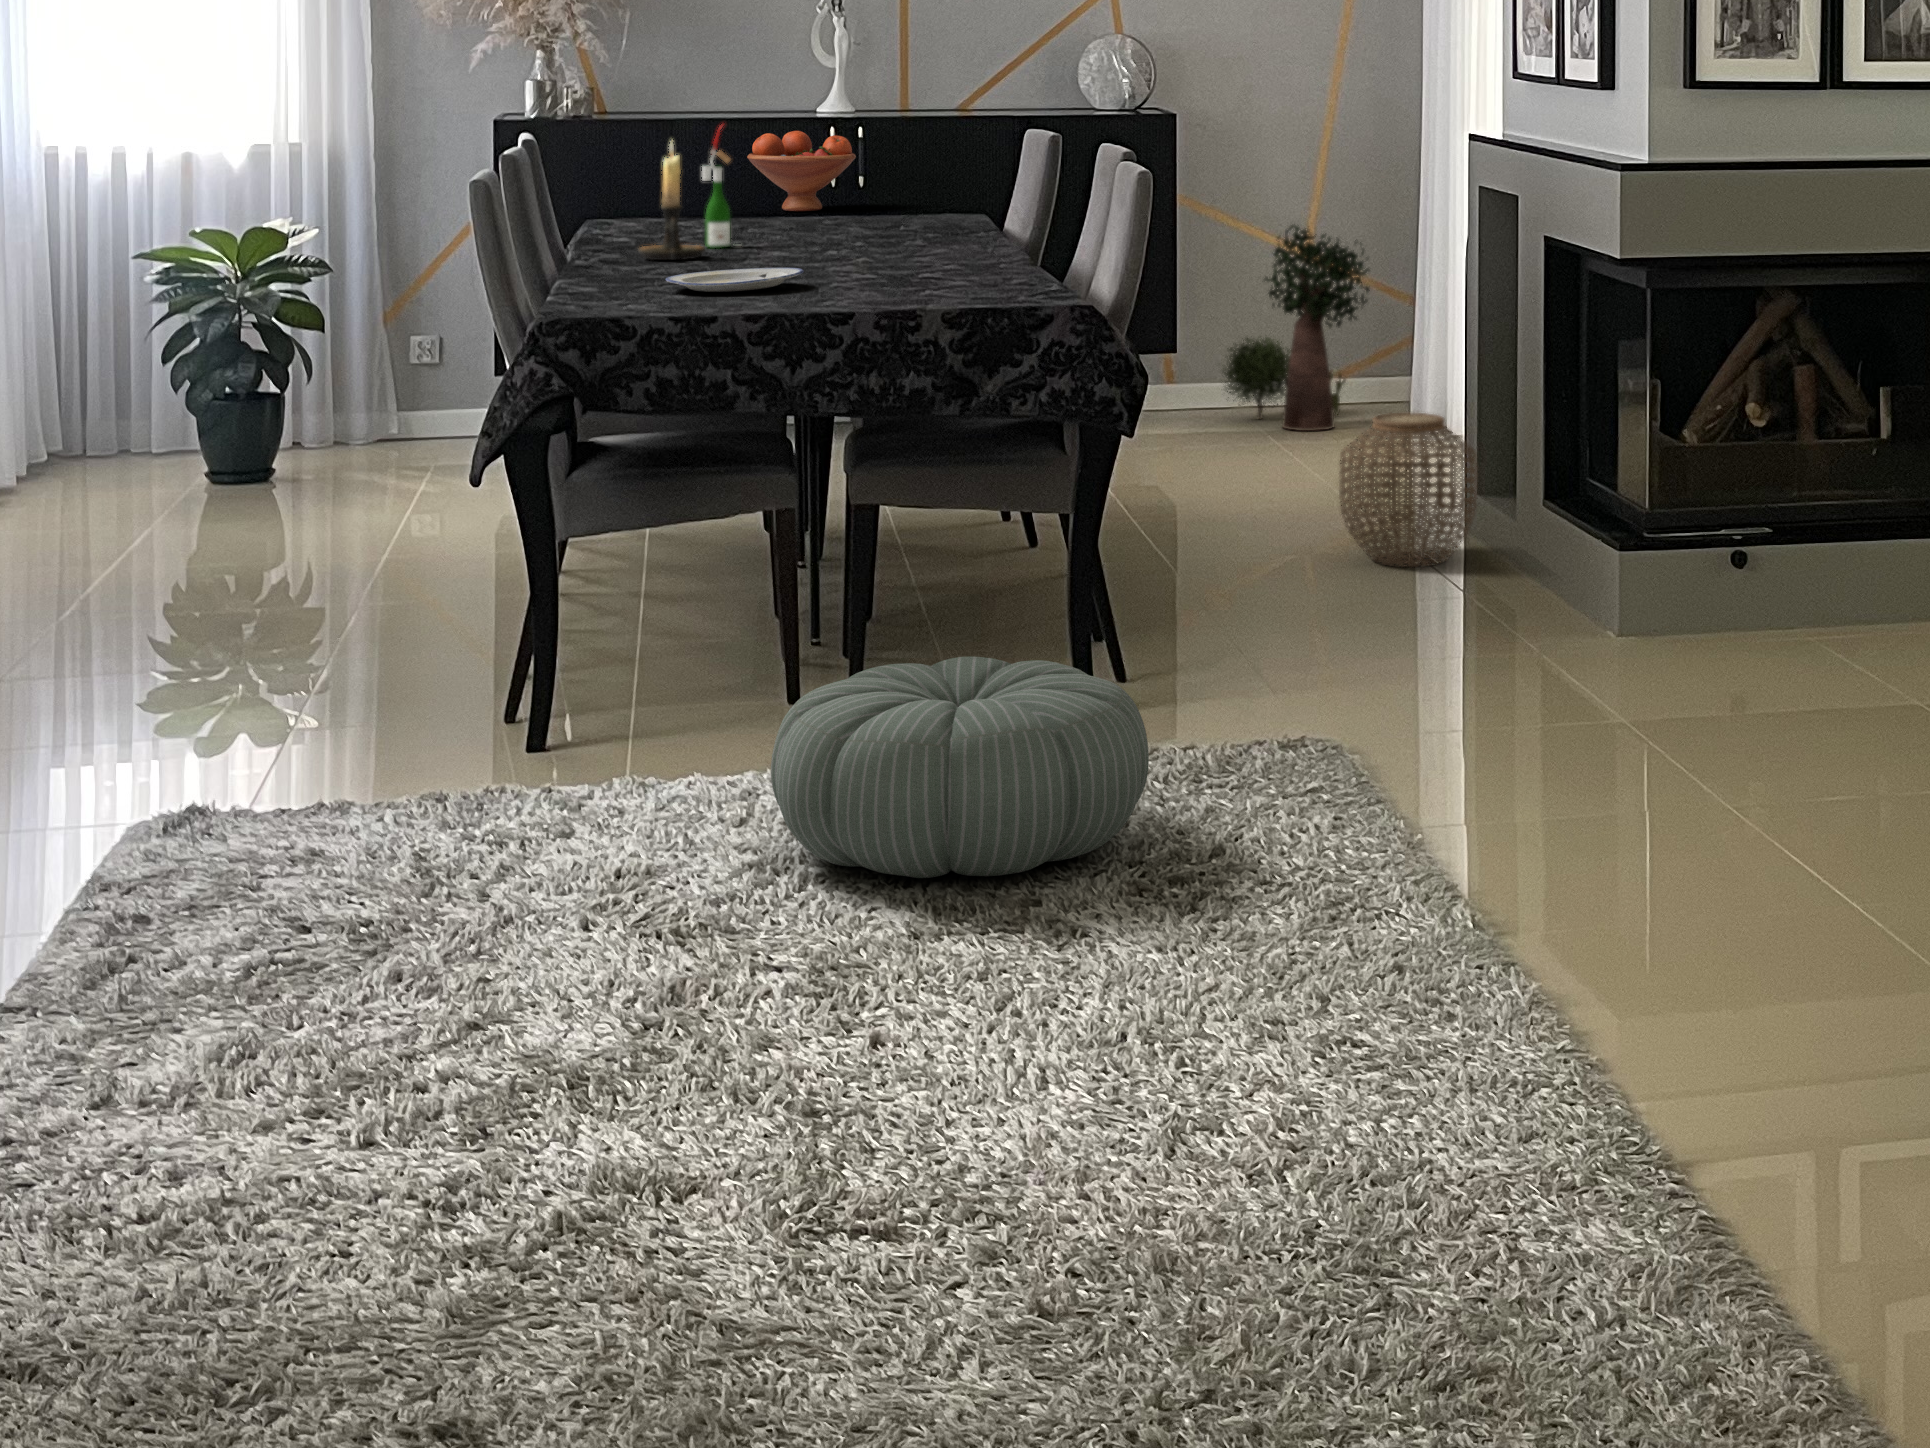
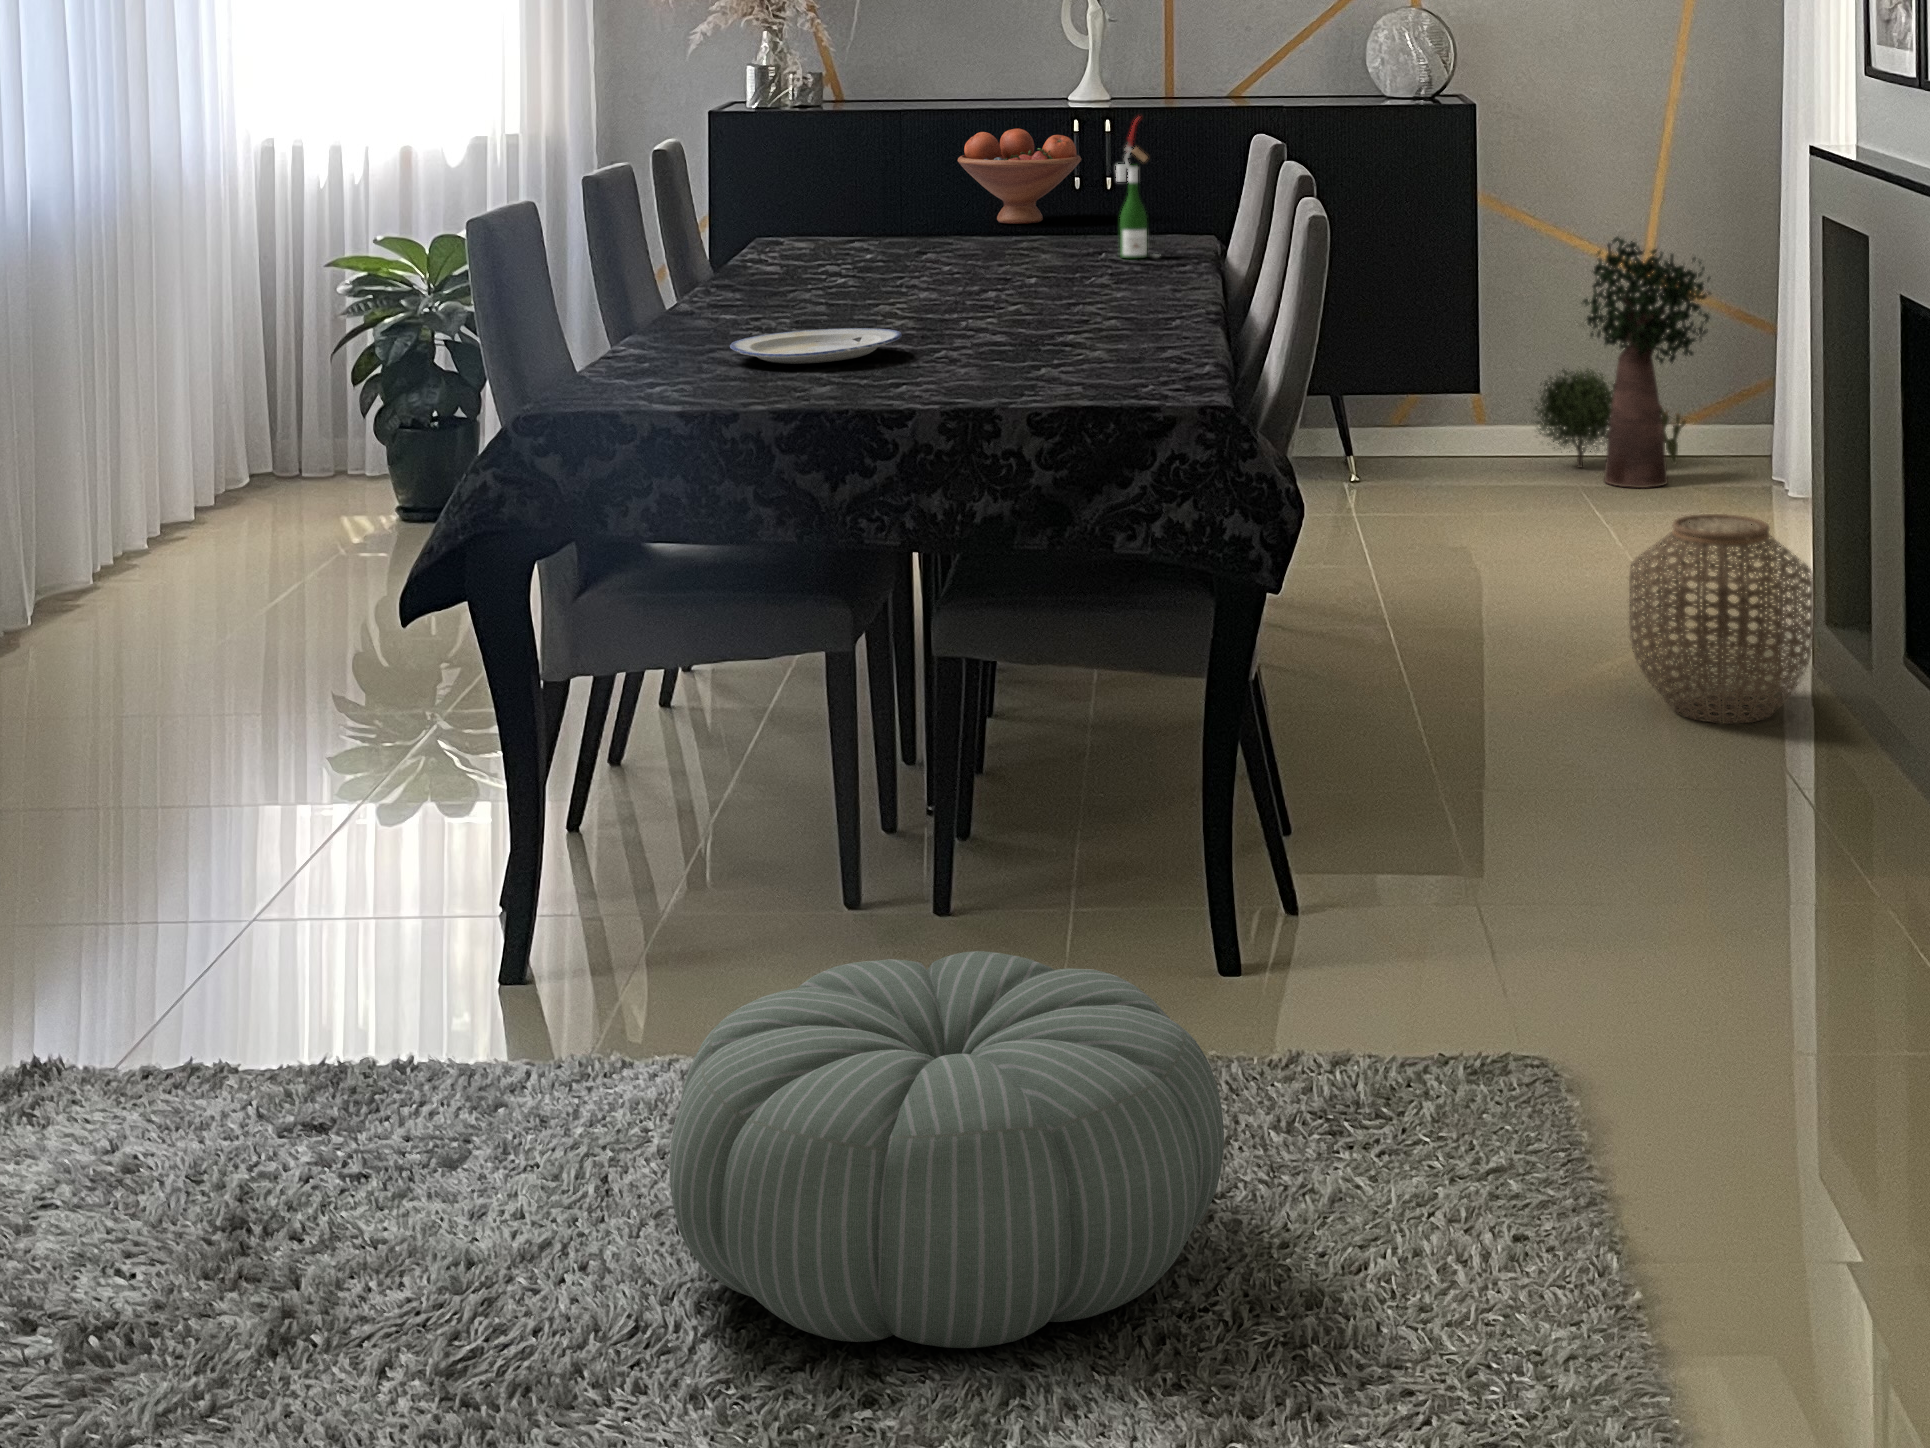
wine bottle: present [702,126,731,248] -> present [1116,118,1158,258]
candle holder: present [639,142,705,260] -> none [760,153,838,303]

